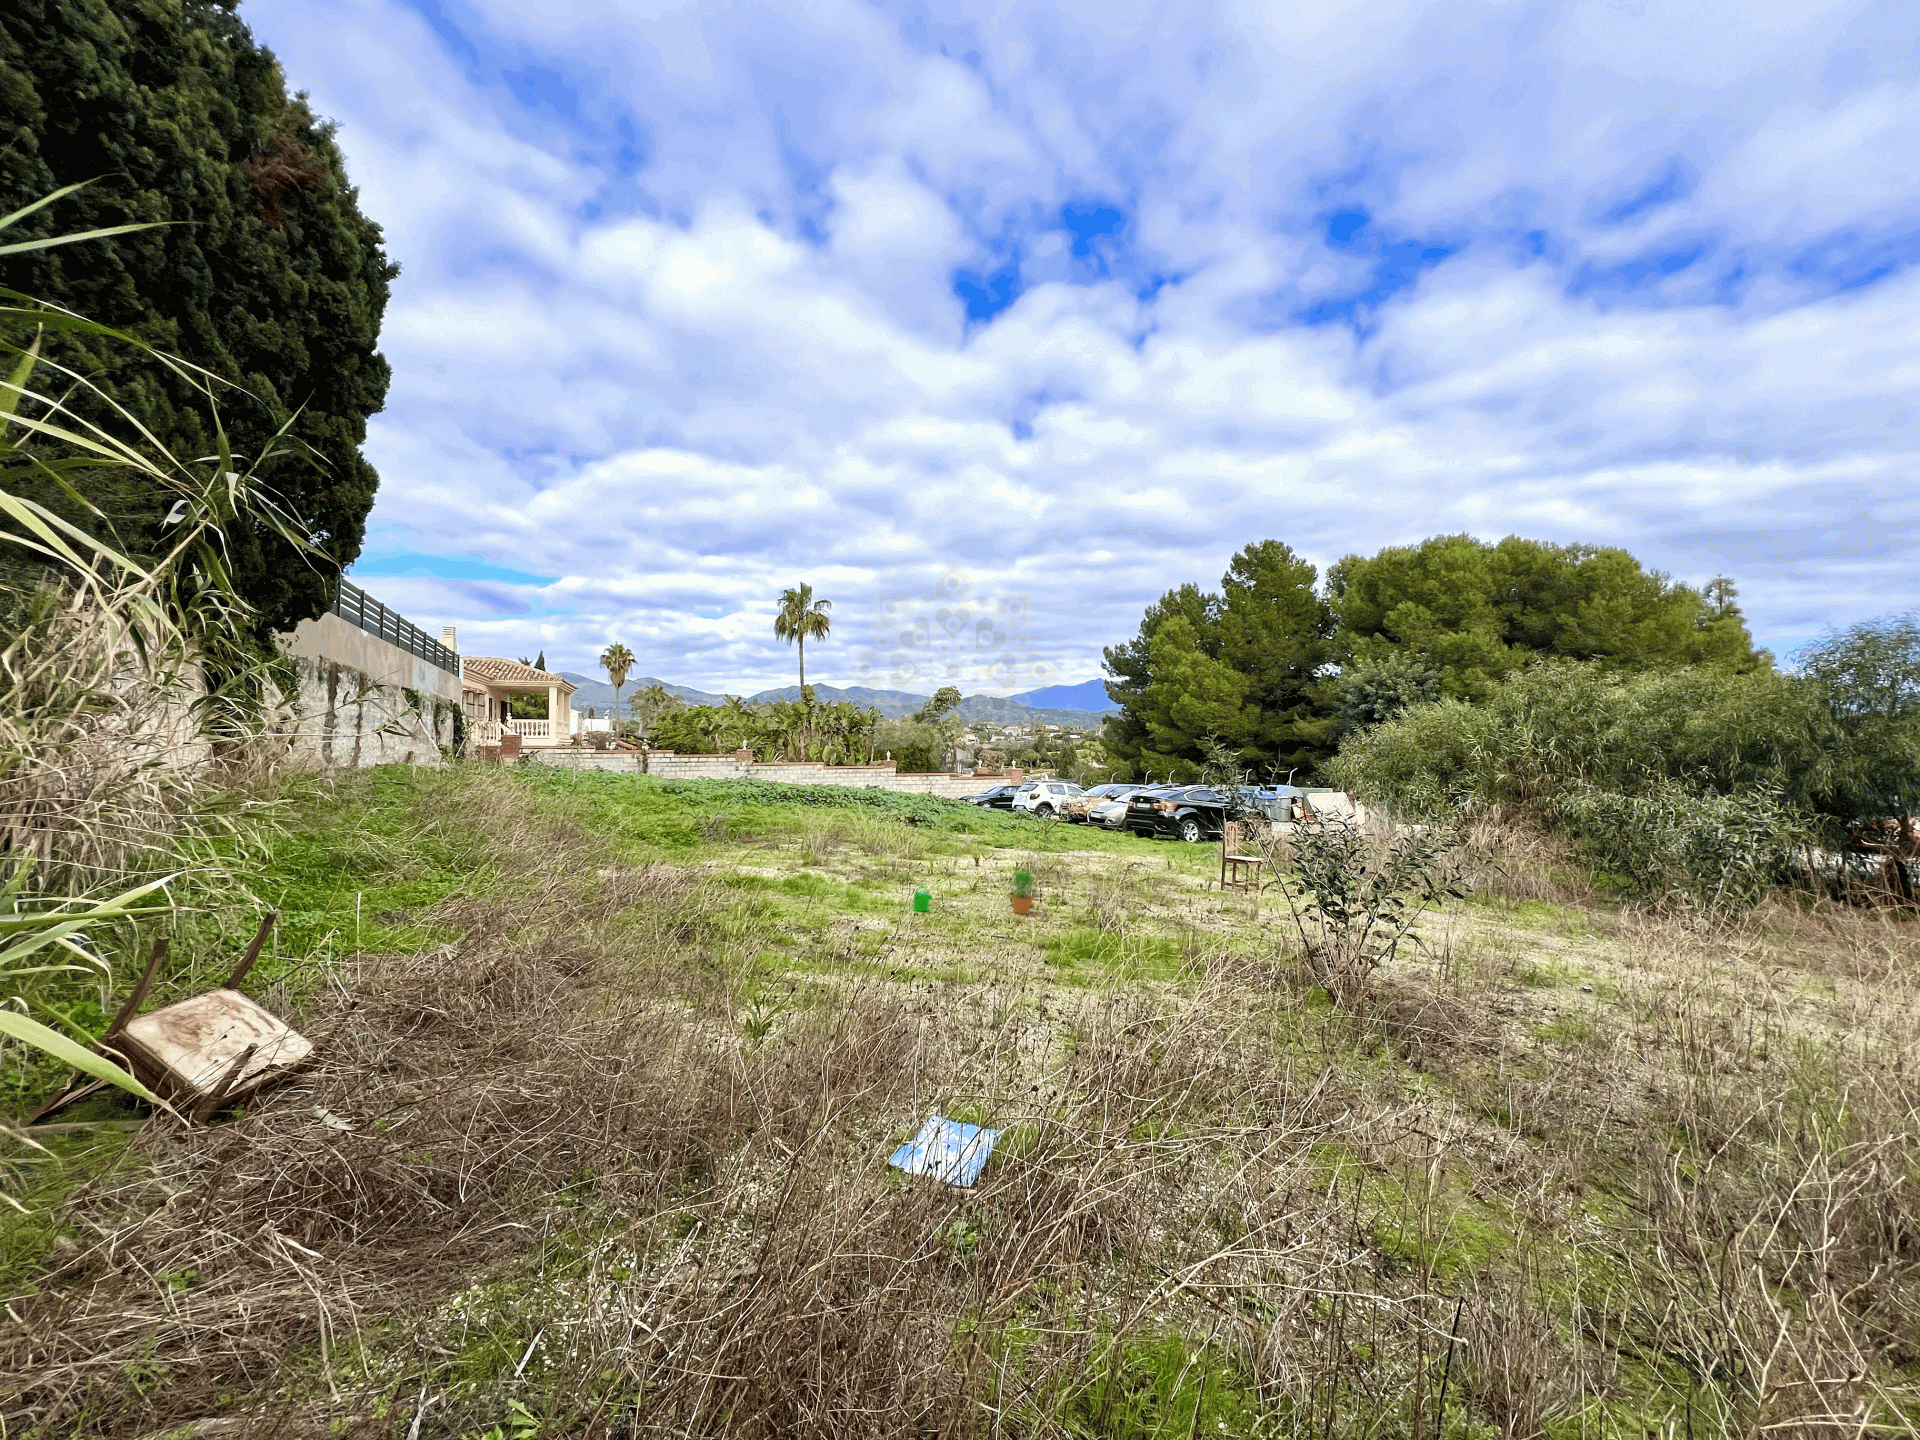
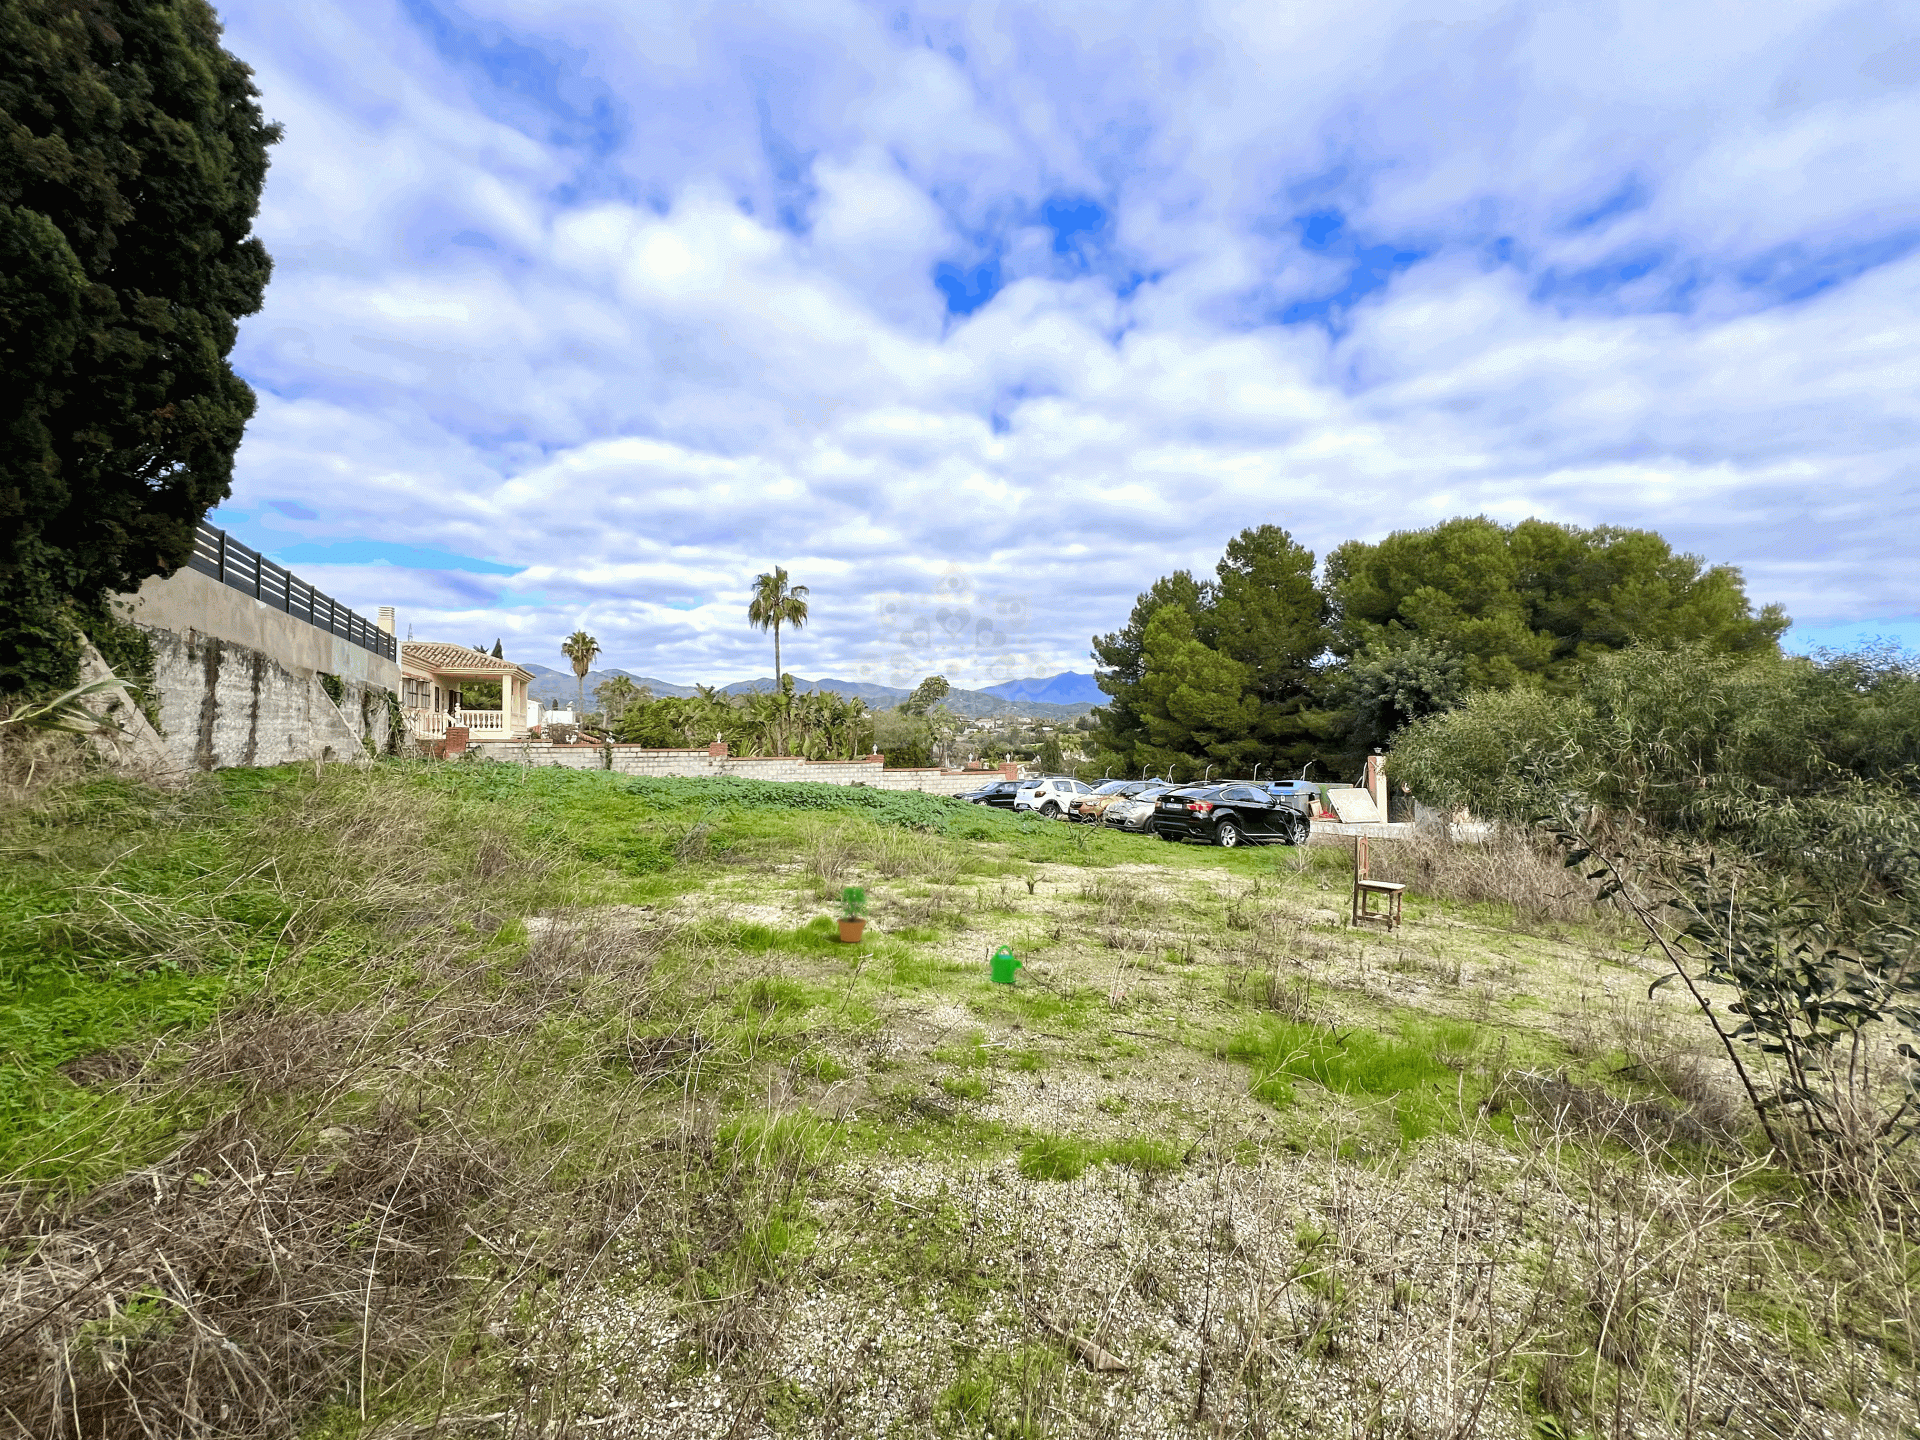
potted plant: present [1008,871,1036,914] -> present [835,887,871,942]

